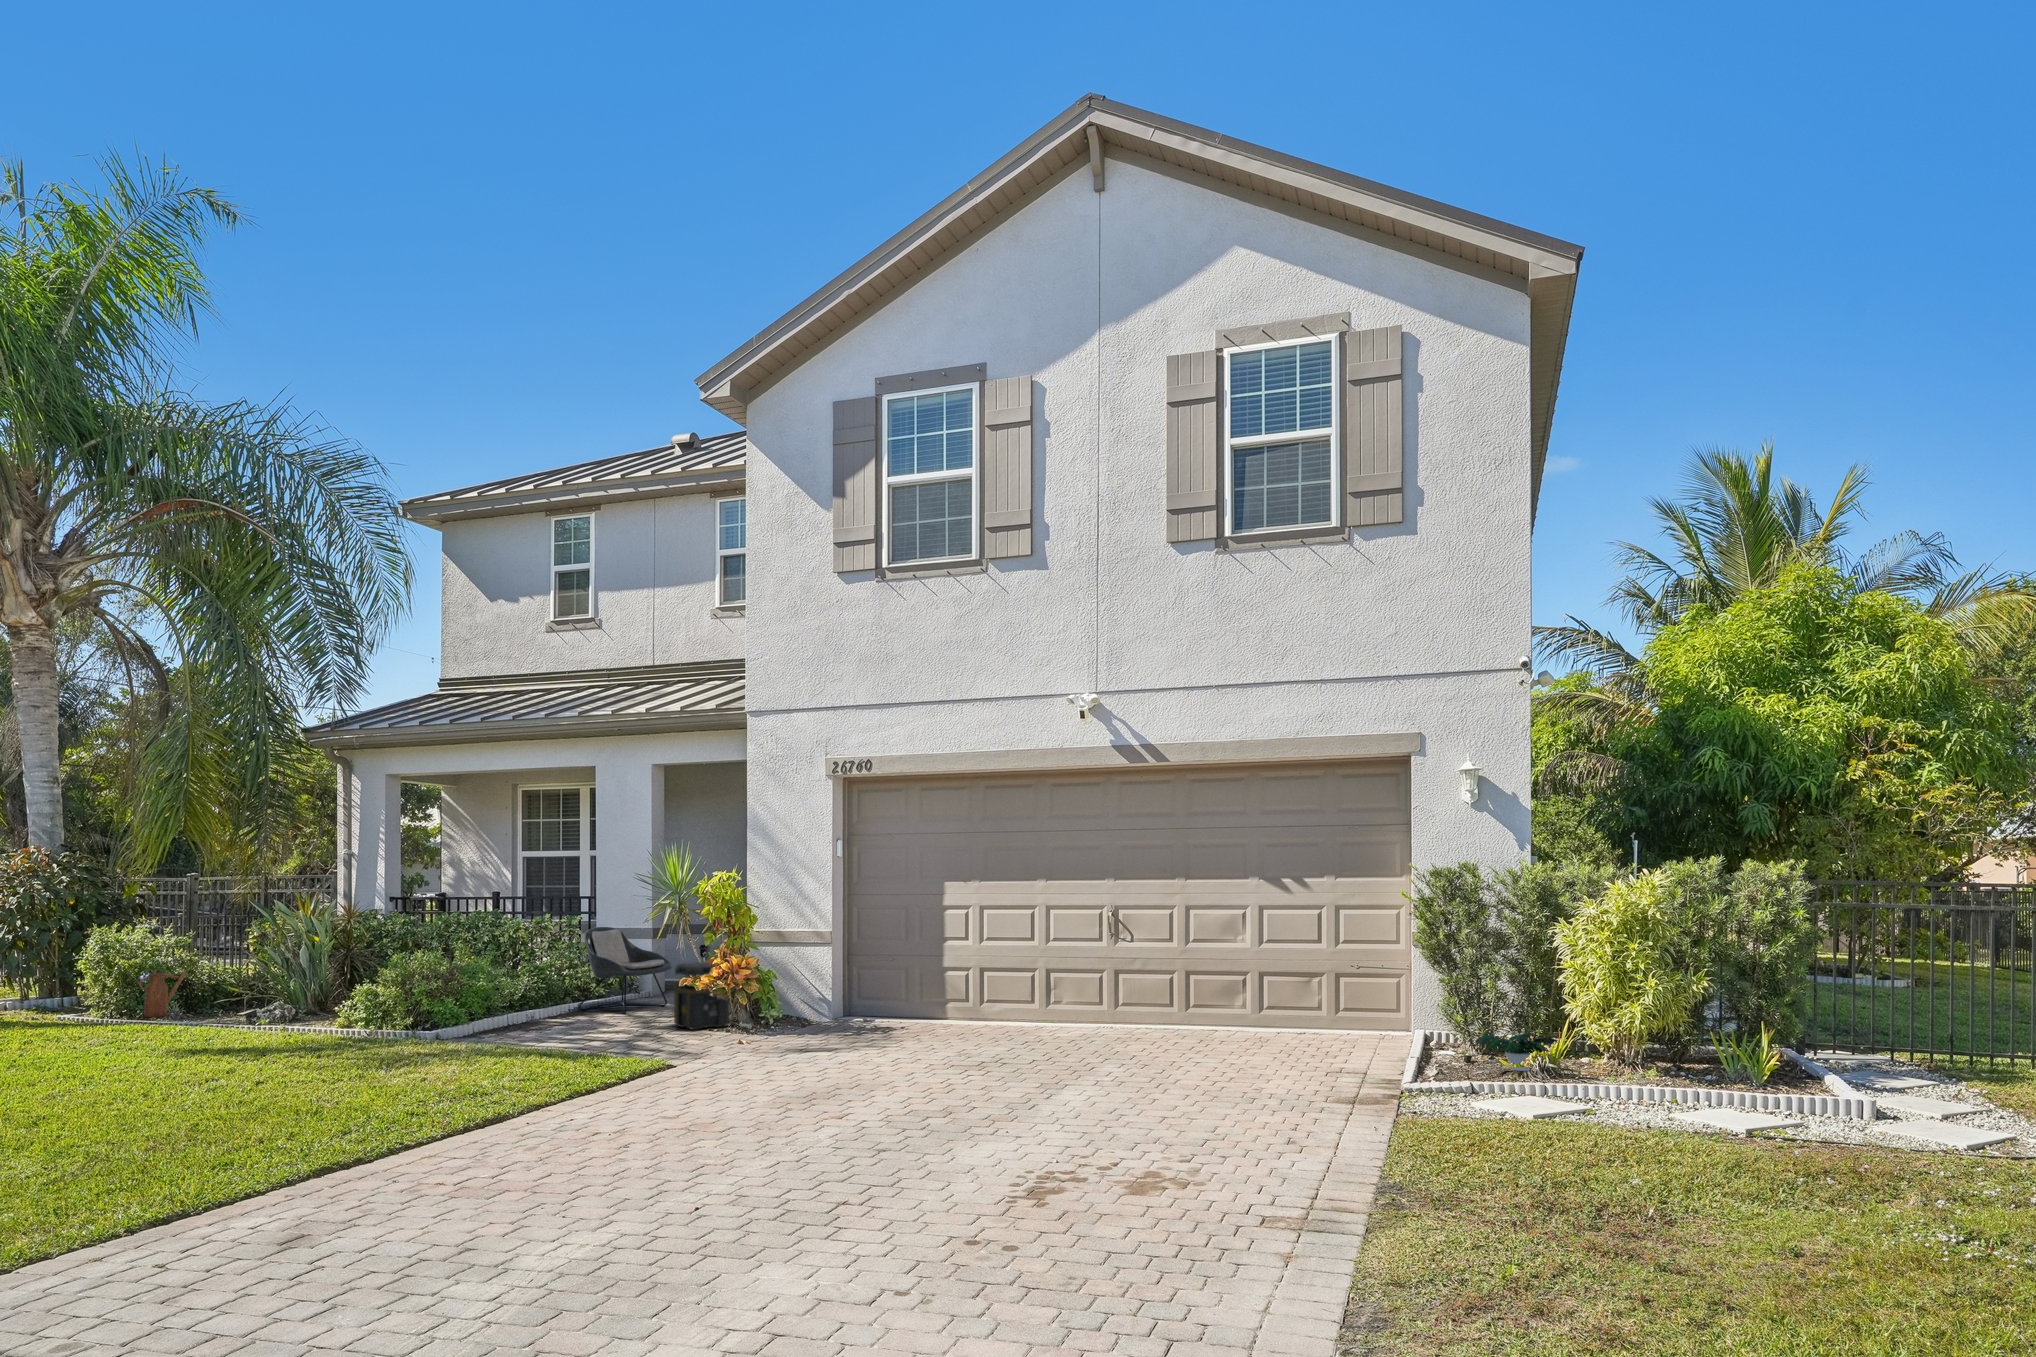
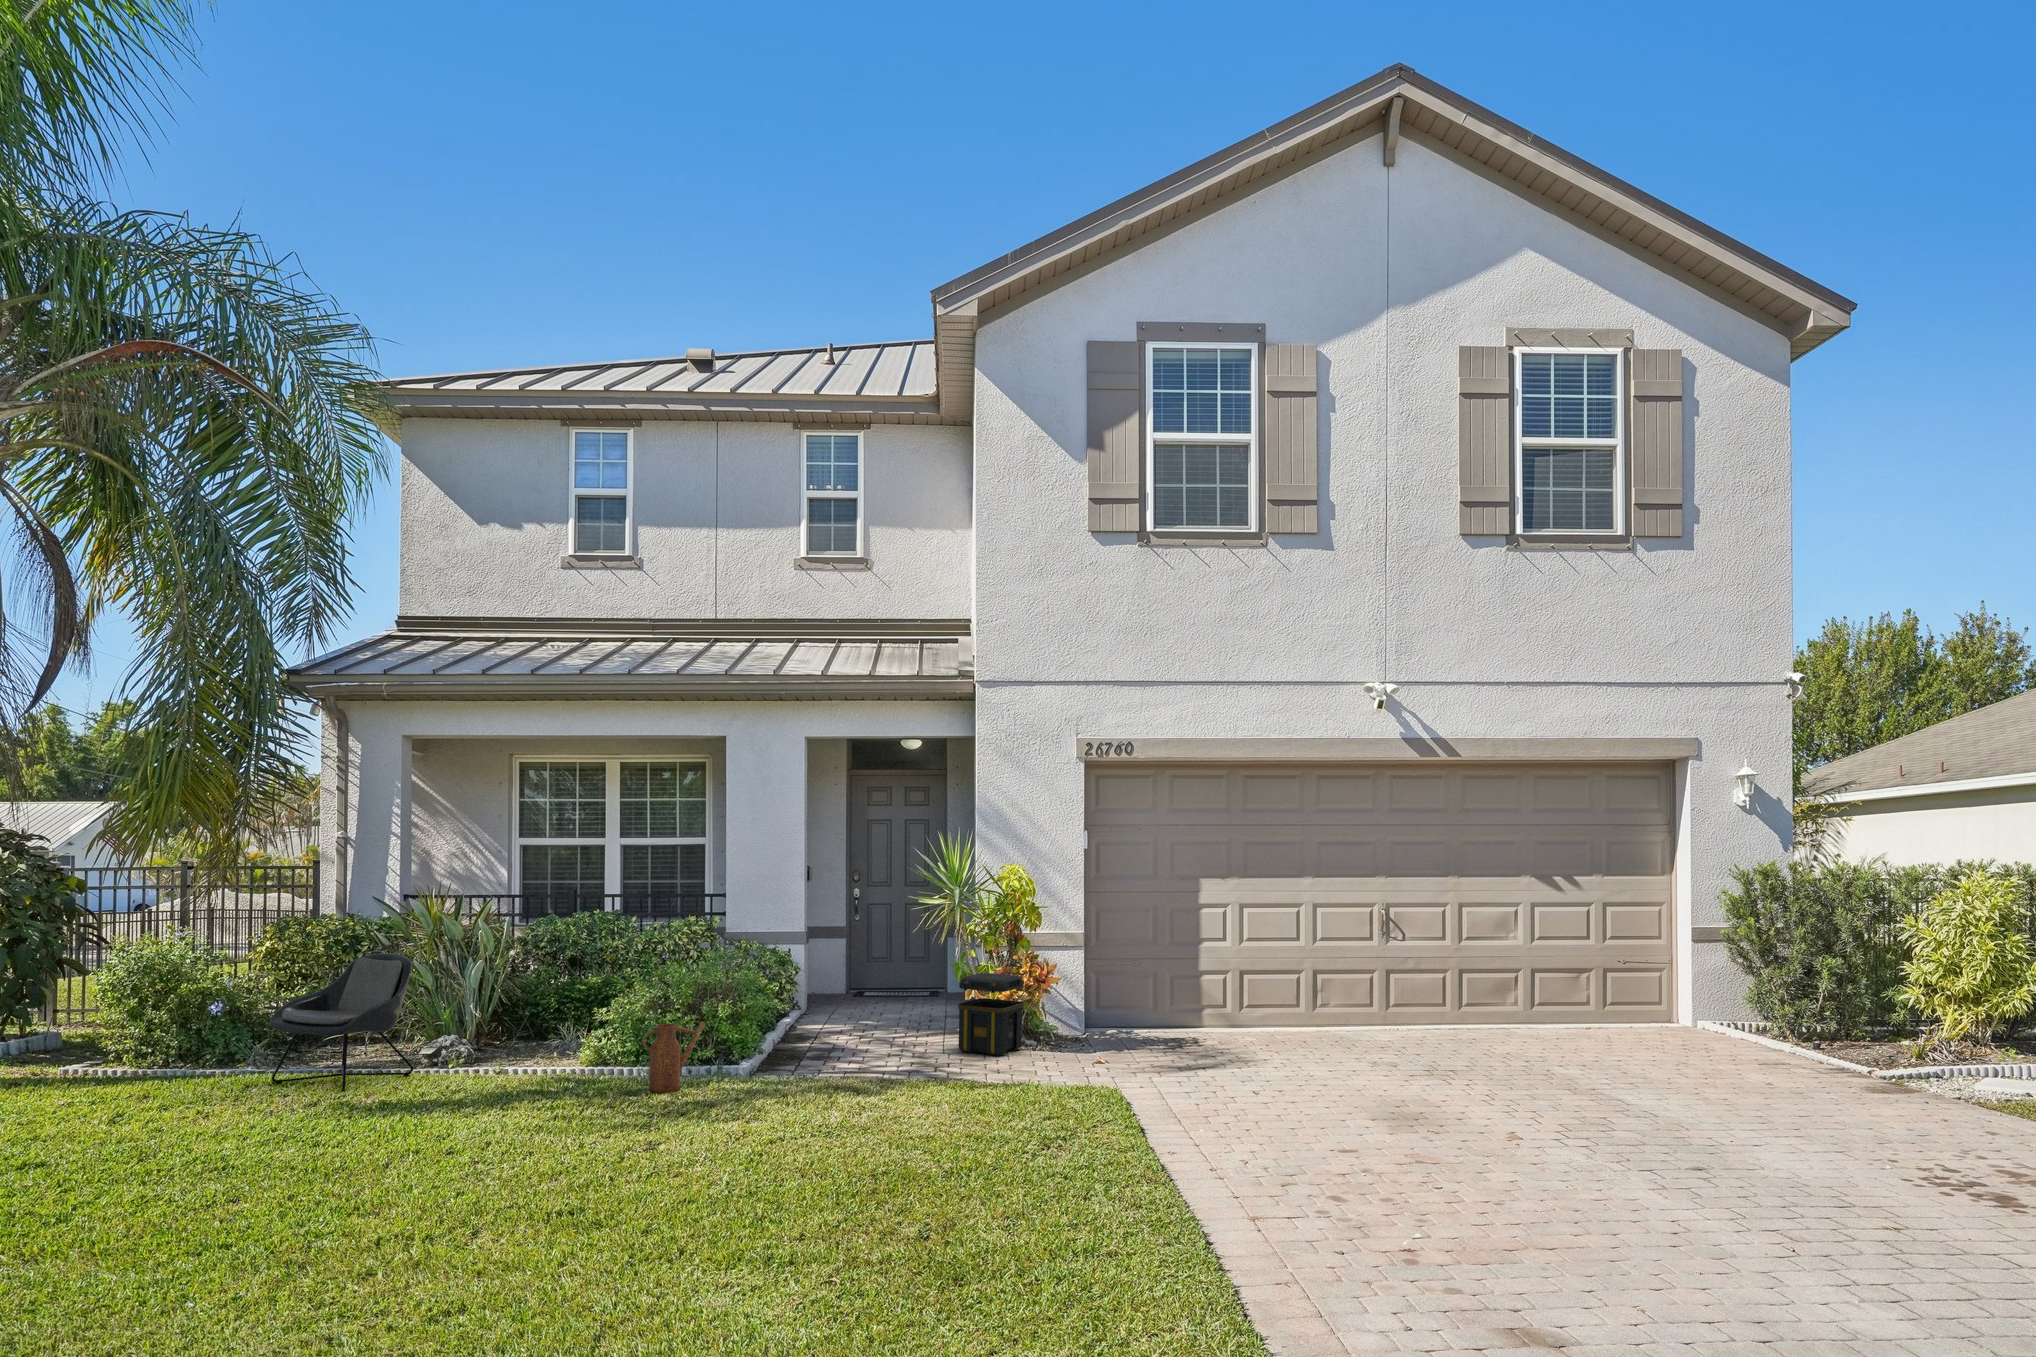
lounge chair: present [579,927,671,1014] -> present [269,953,413,1092]
watering can: present [139,970,187,1018] -> present [642,1022,705,1093]
potted plant: present [1476,1032,1558,1071] -> none [1836,1019,1920,1055]

